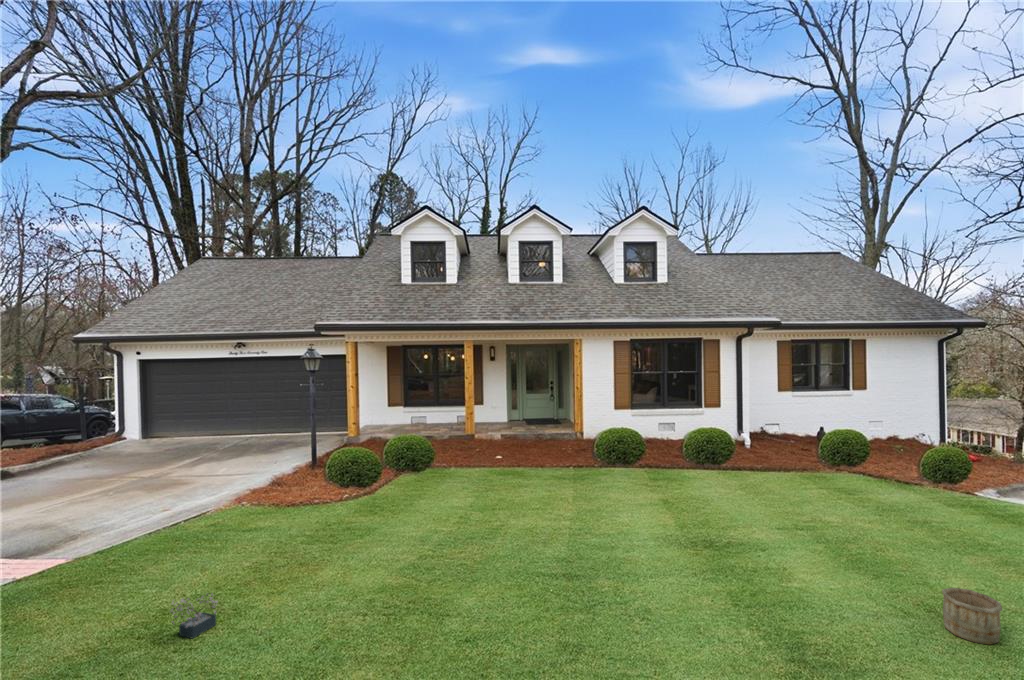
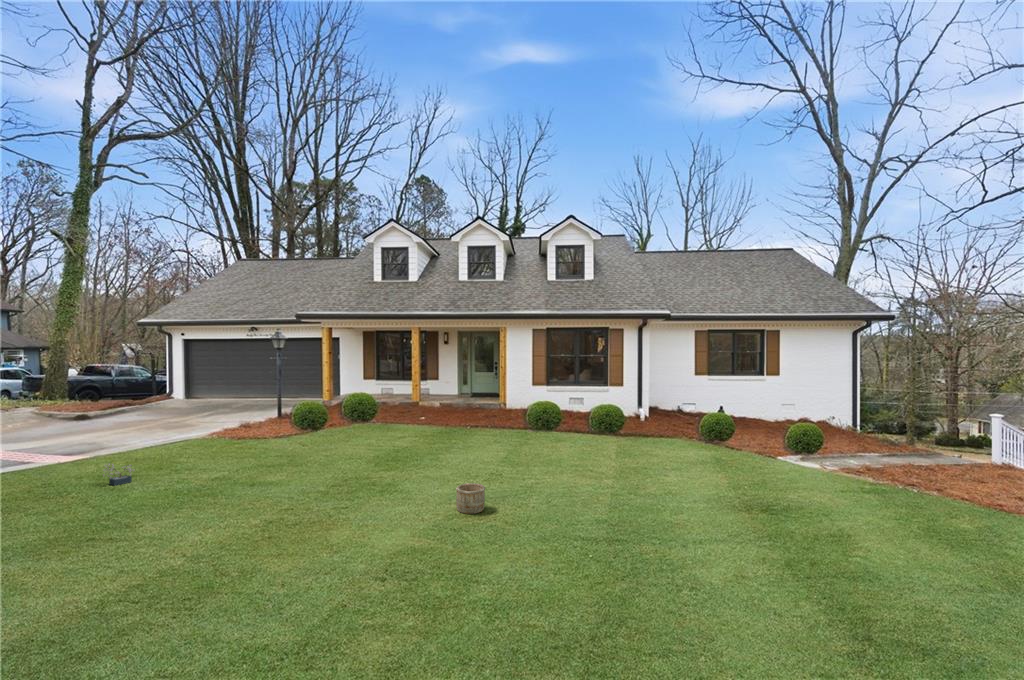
wooden bucket: present [942,588,1002,645] -> present [456,483,485,514]

